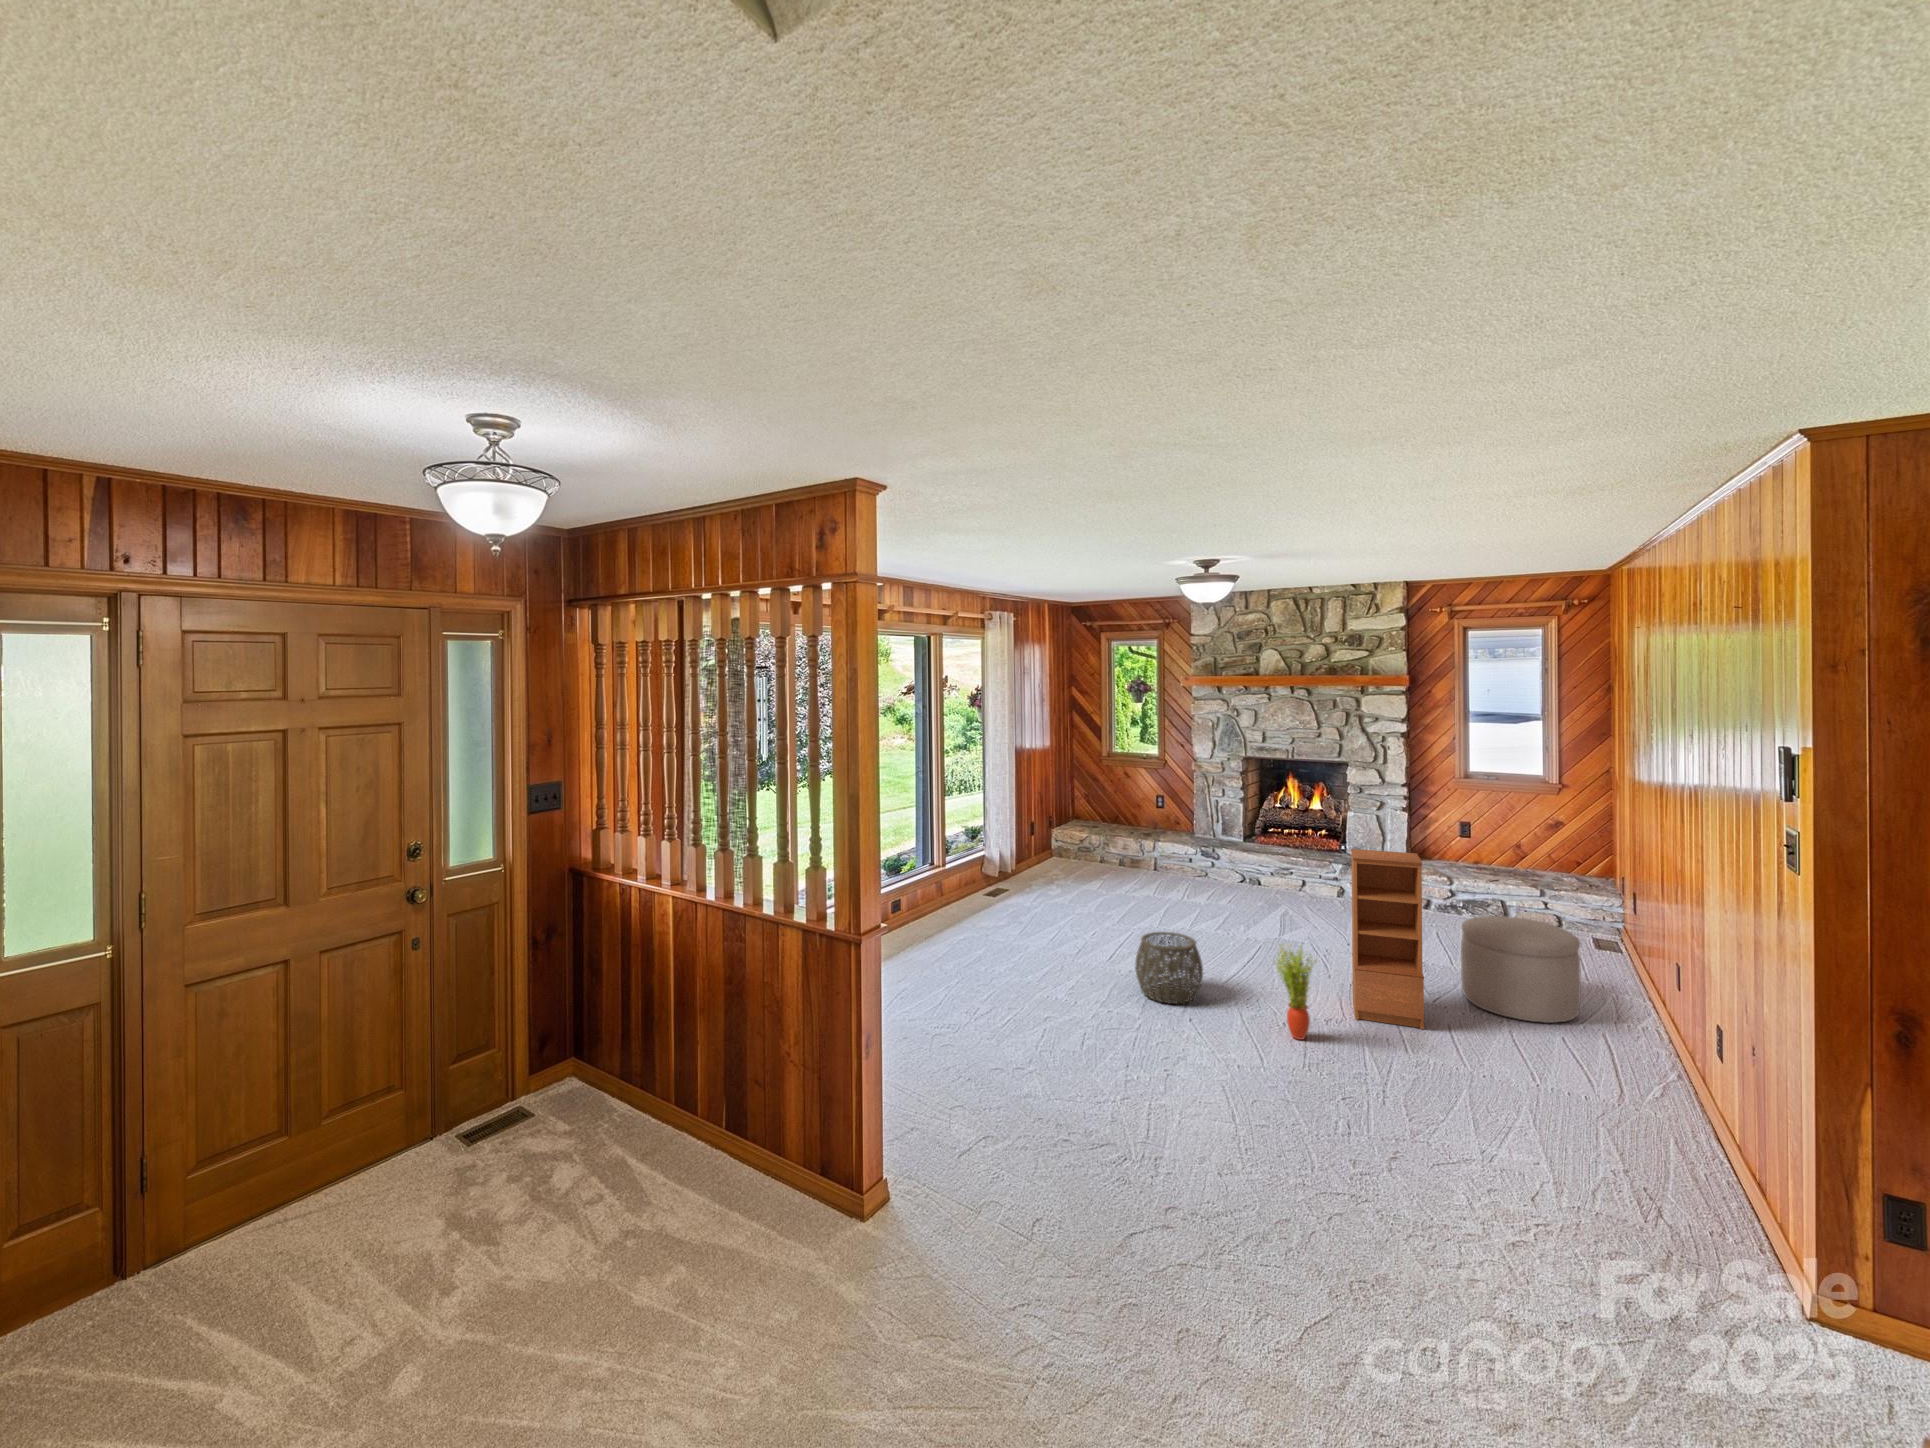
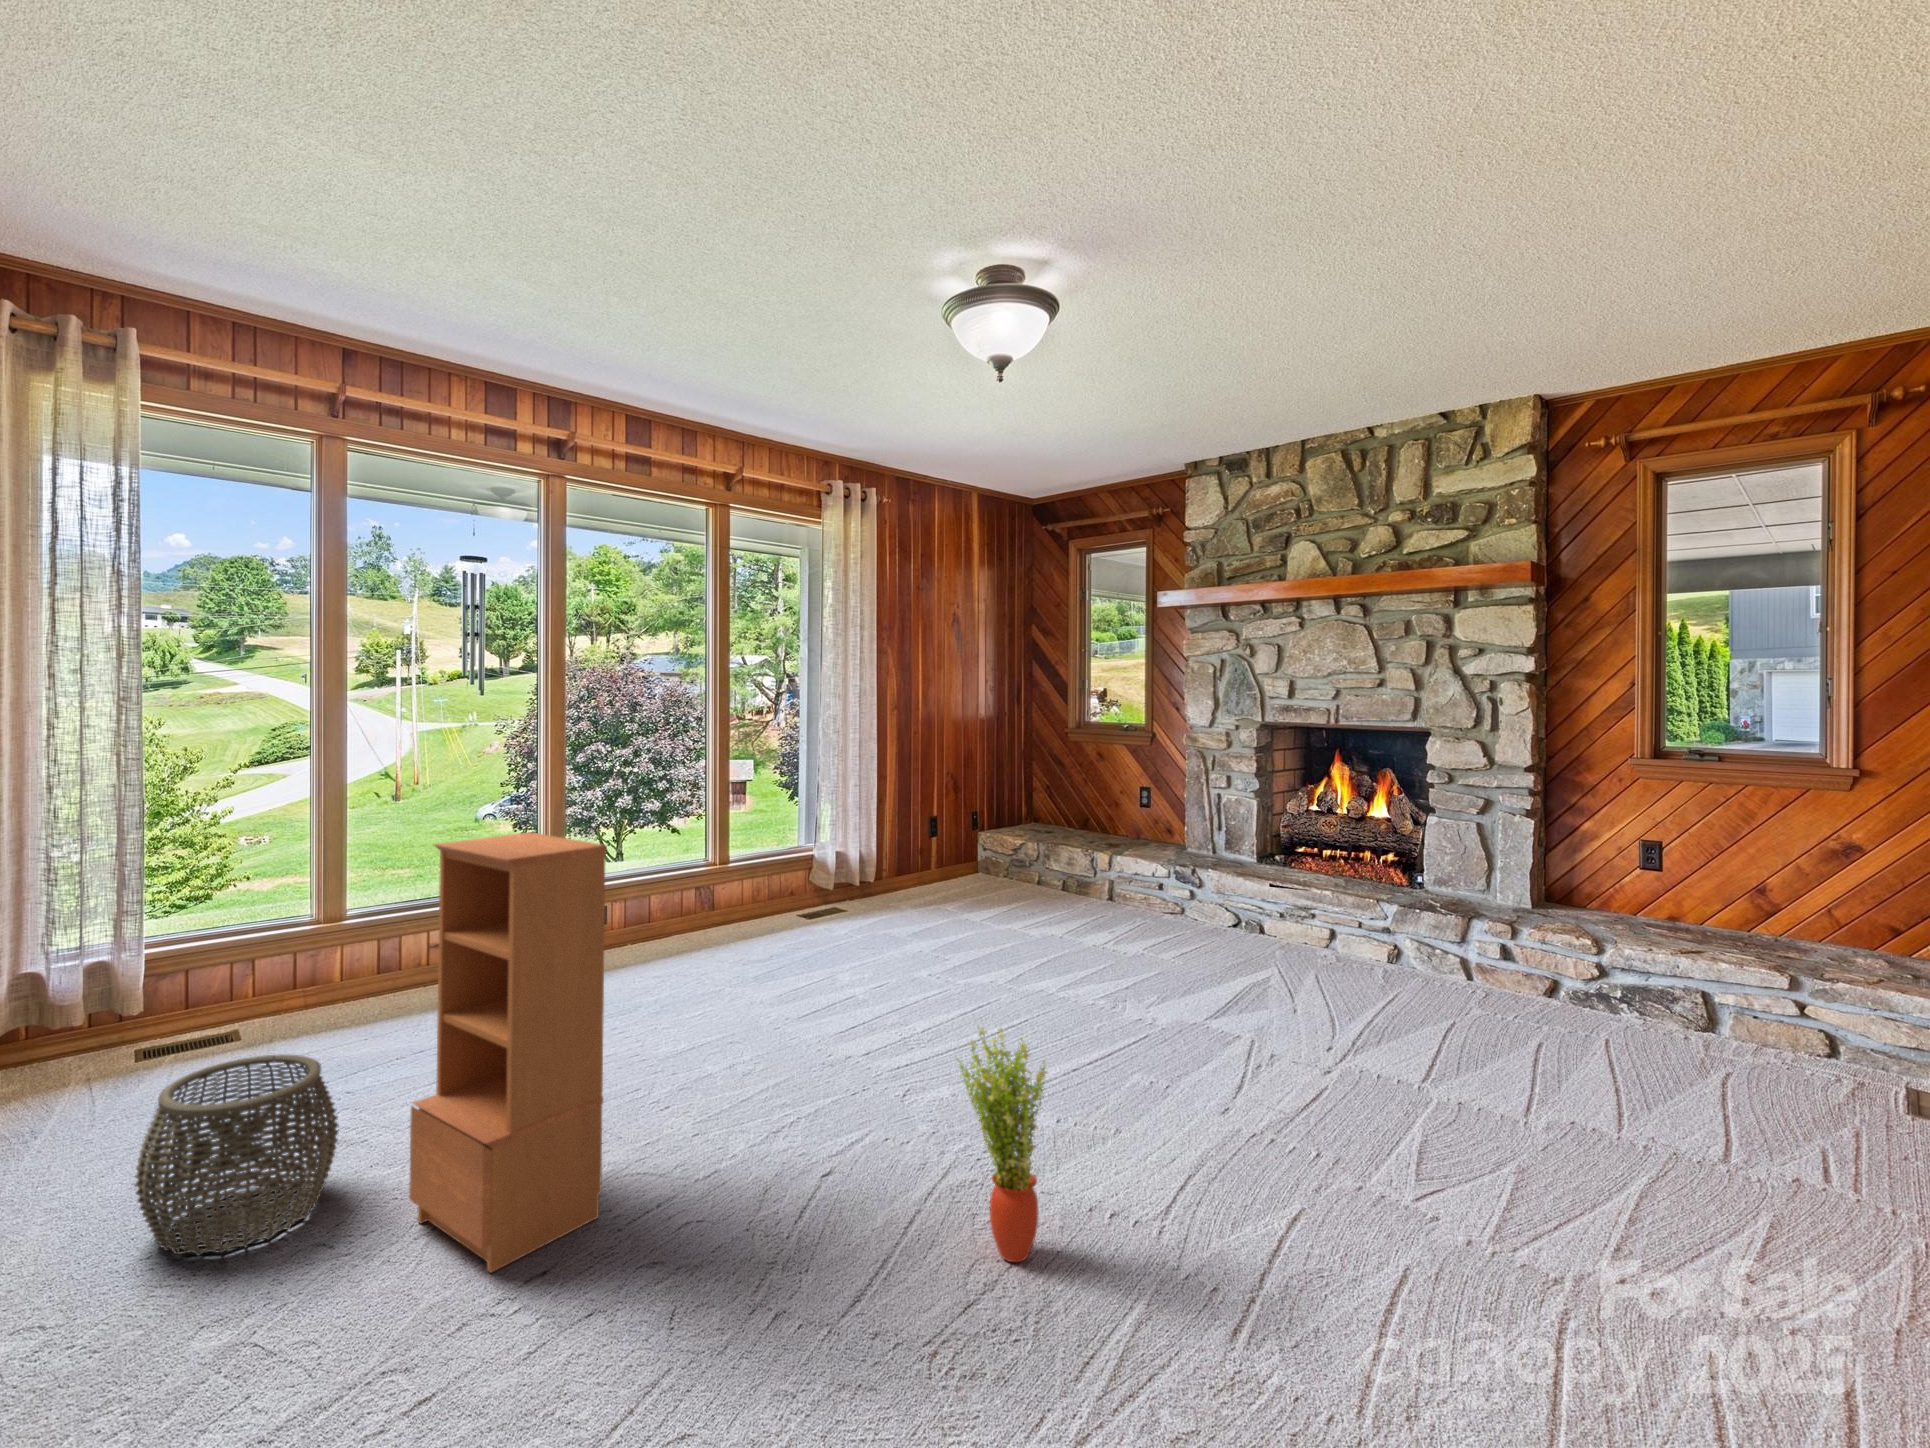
bookcase: present [1351,849,1424,1029] -> present [409,832,607,1273]
ottoman: present [1461,916,1581,1023] -> none [1505,1015,1806,1307]
woven basket: present [1135,932,1203,1004] -> present [135,1055,338,1256]

